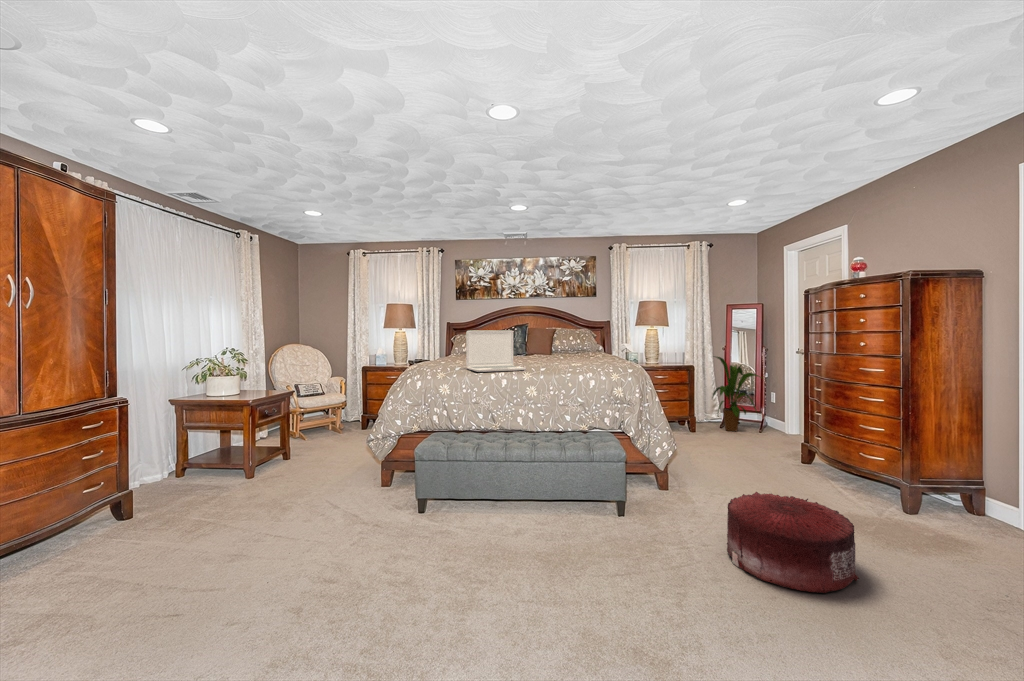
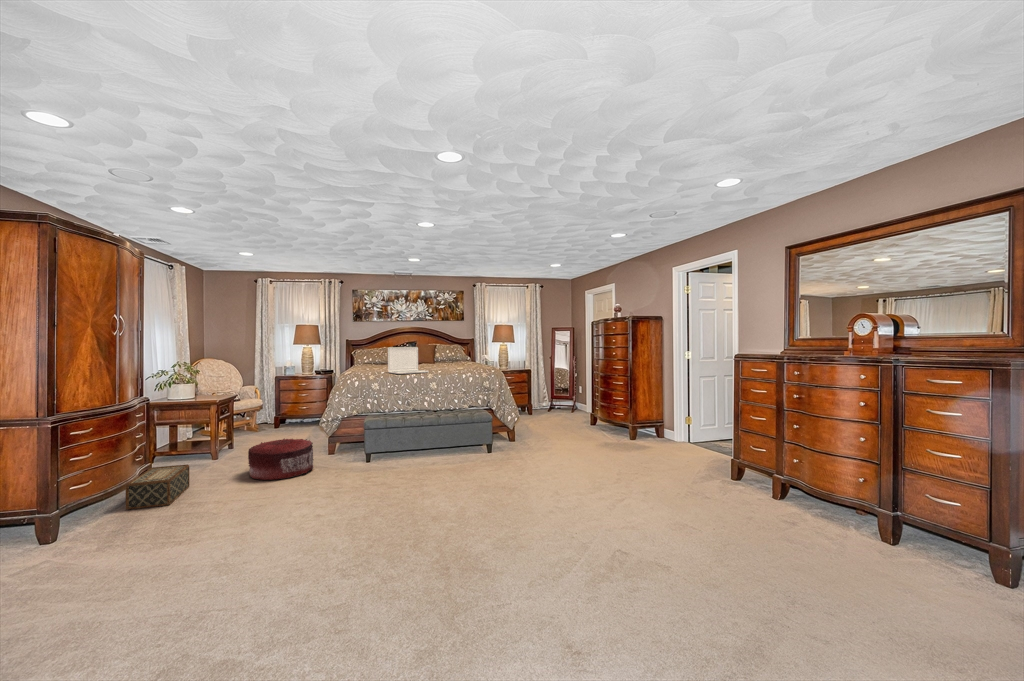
house plant: present [712,357,758,431] -> none [542,363,574,413]
pouf: present [727,492,859,593] -> present [248,439,314,480]
woven basket: none [28,500,160,577] -> present [125,464,190,510]

